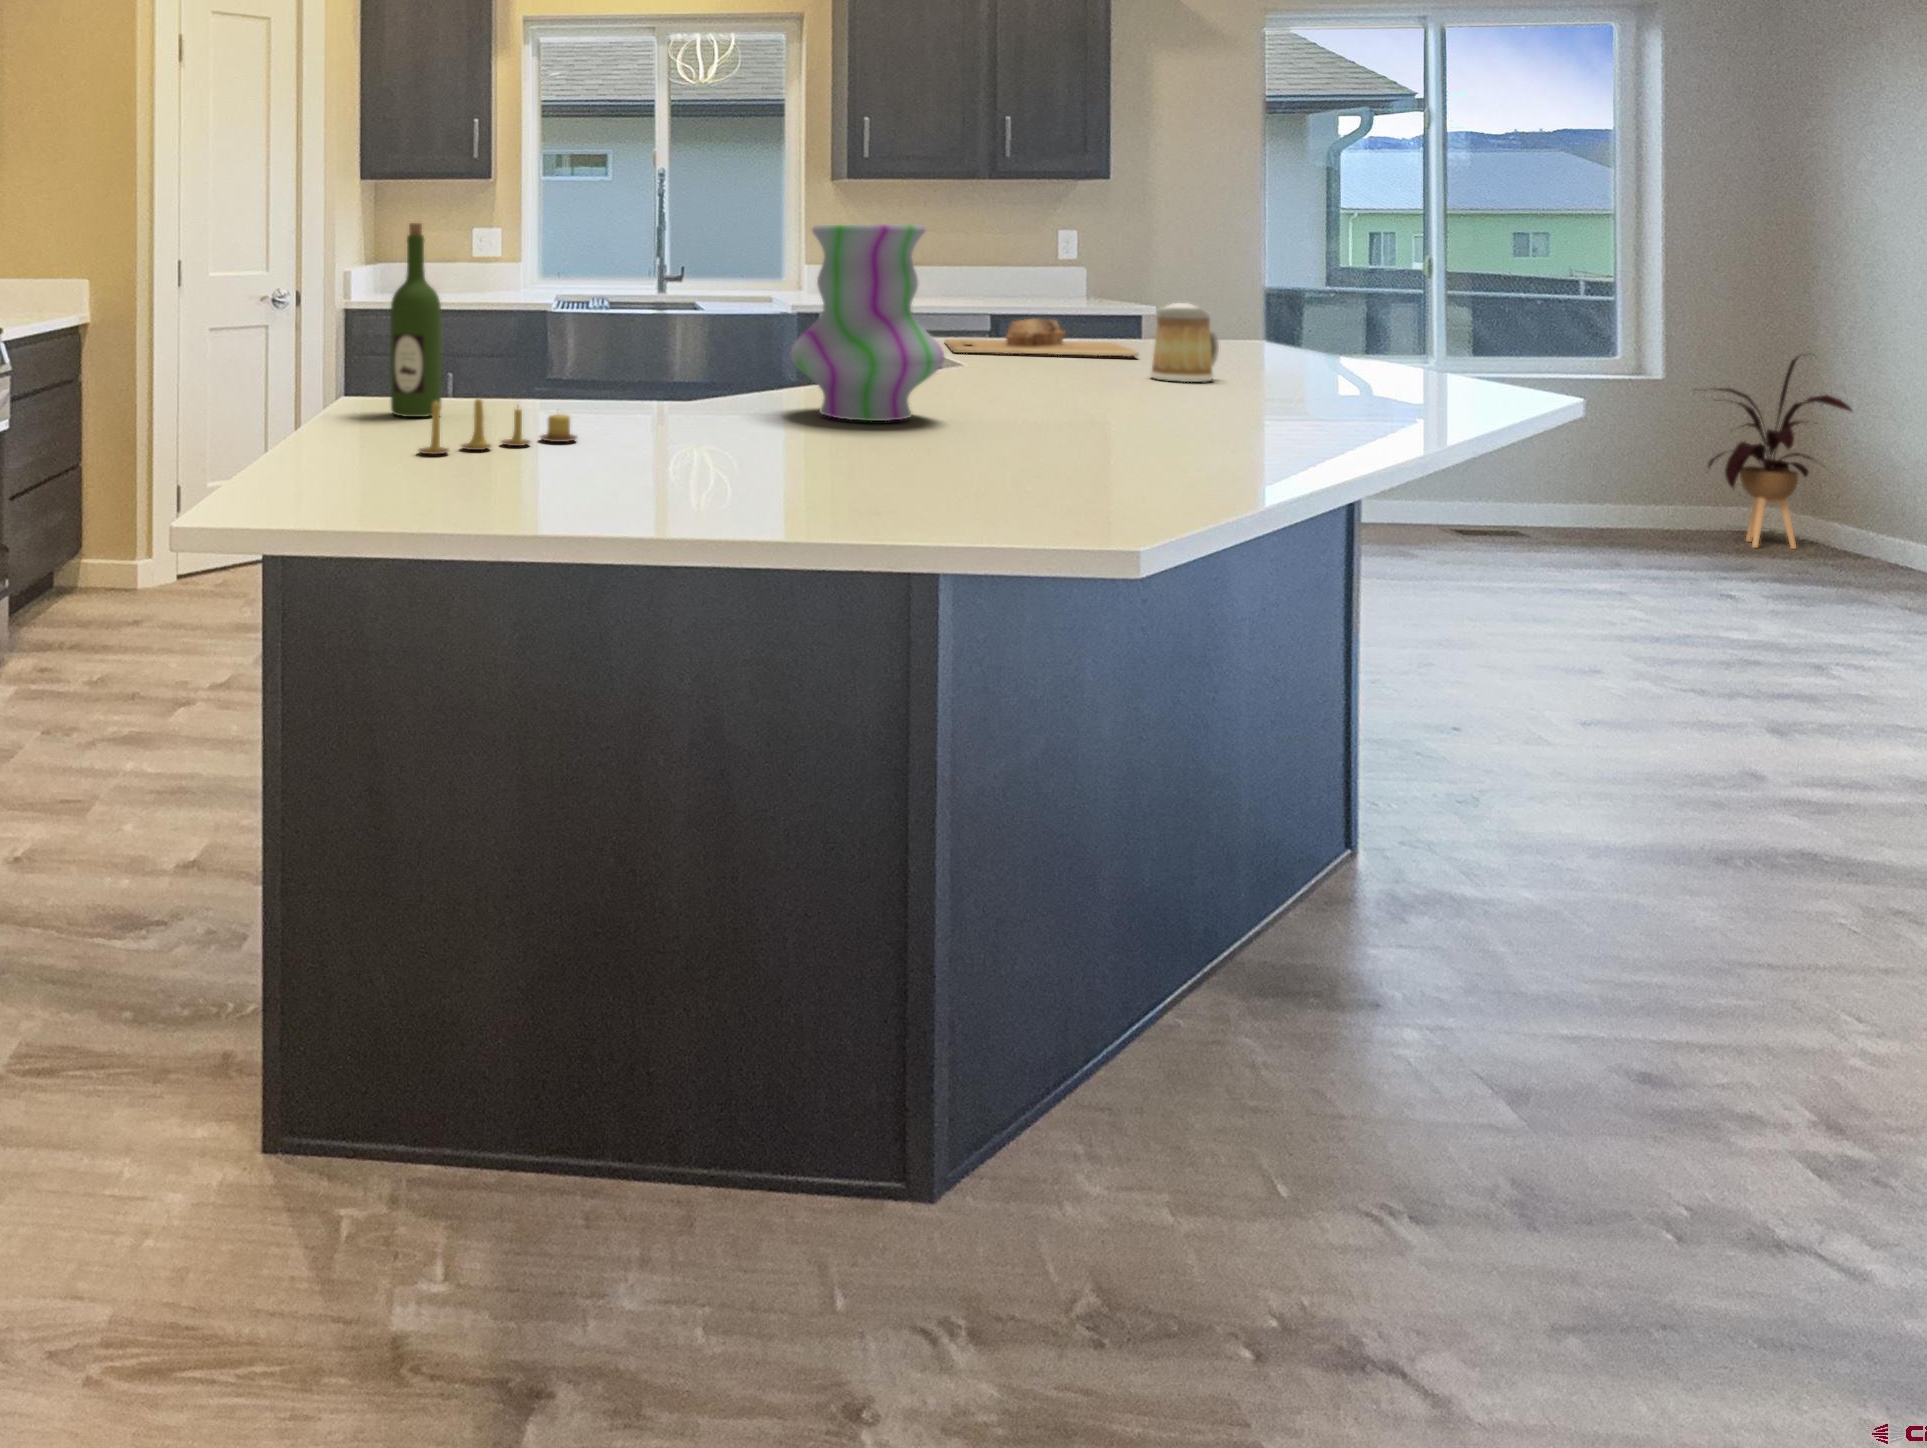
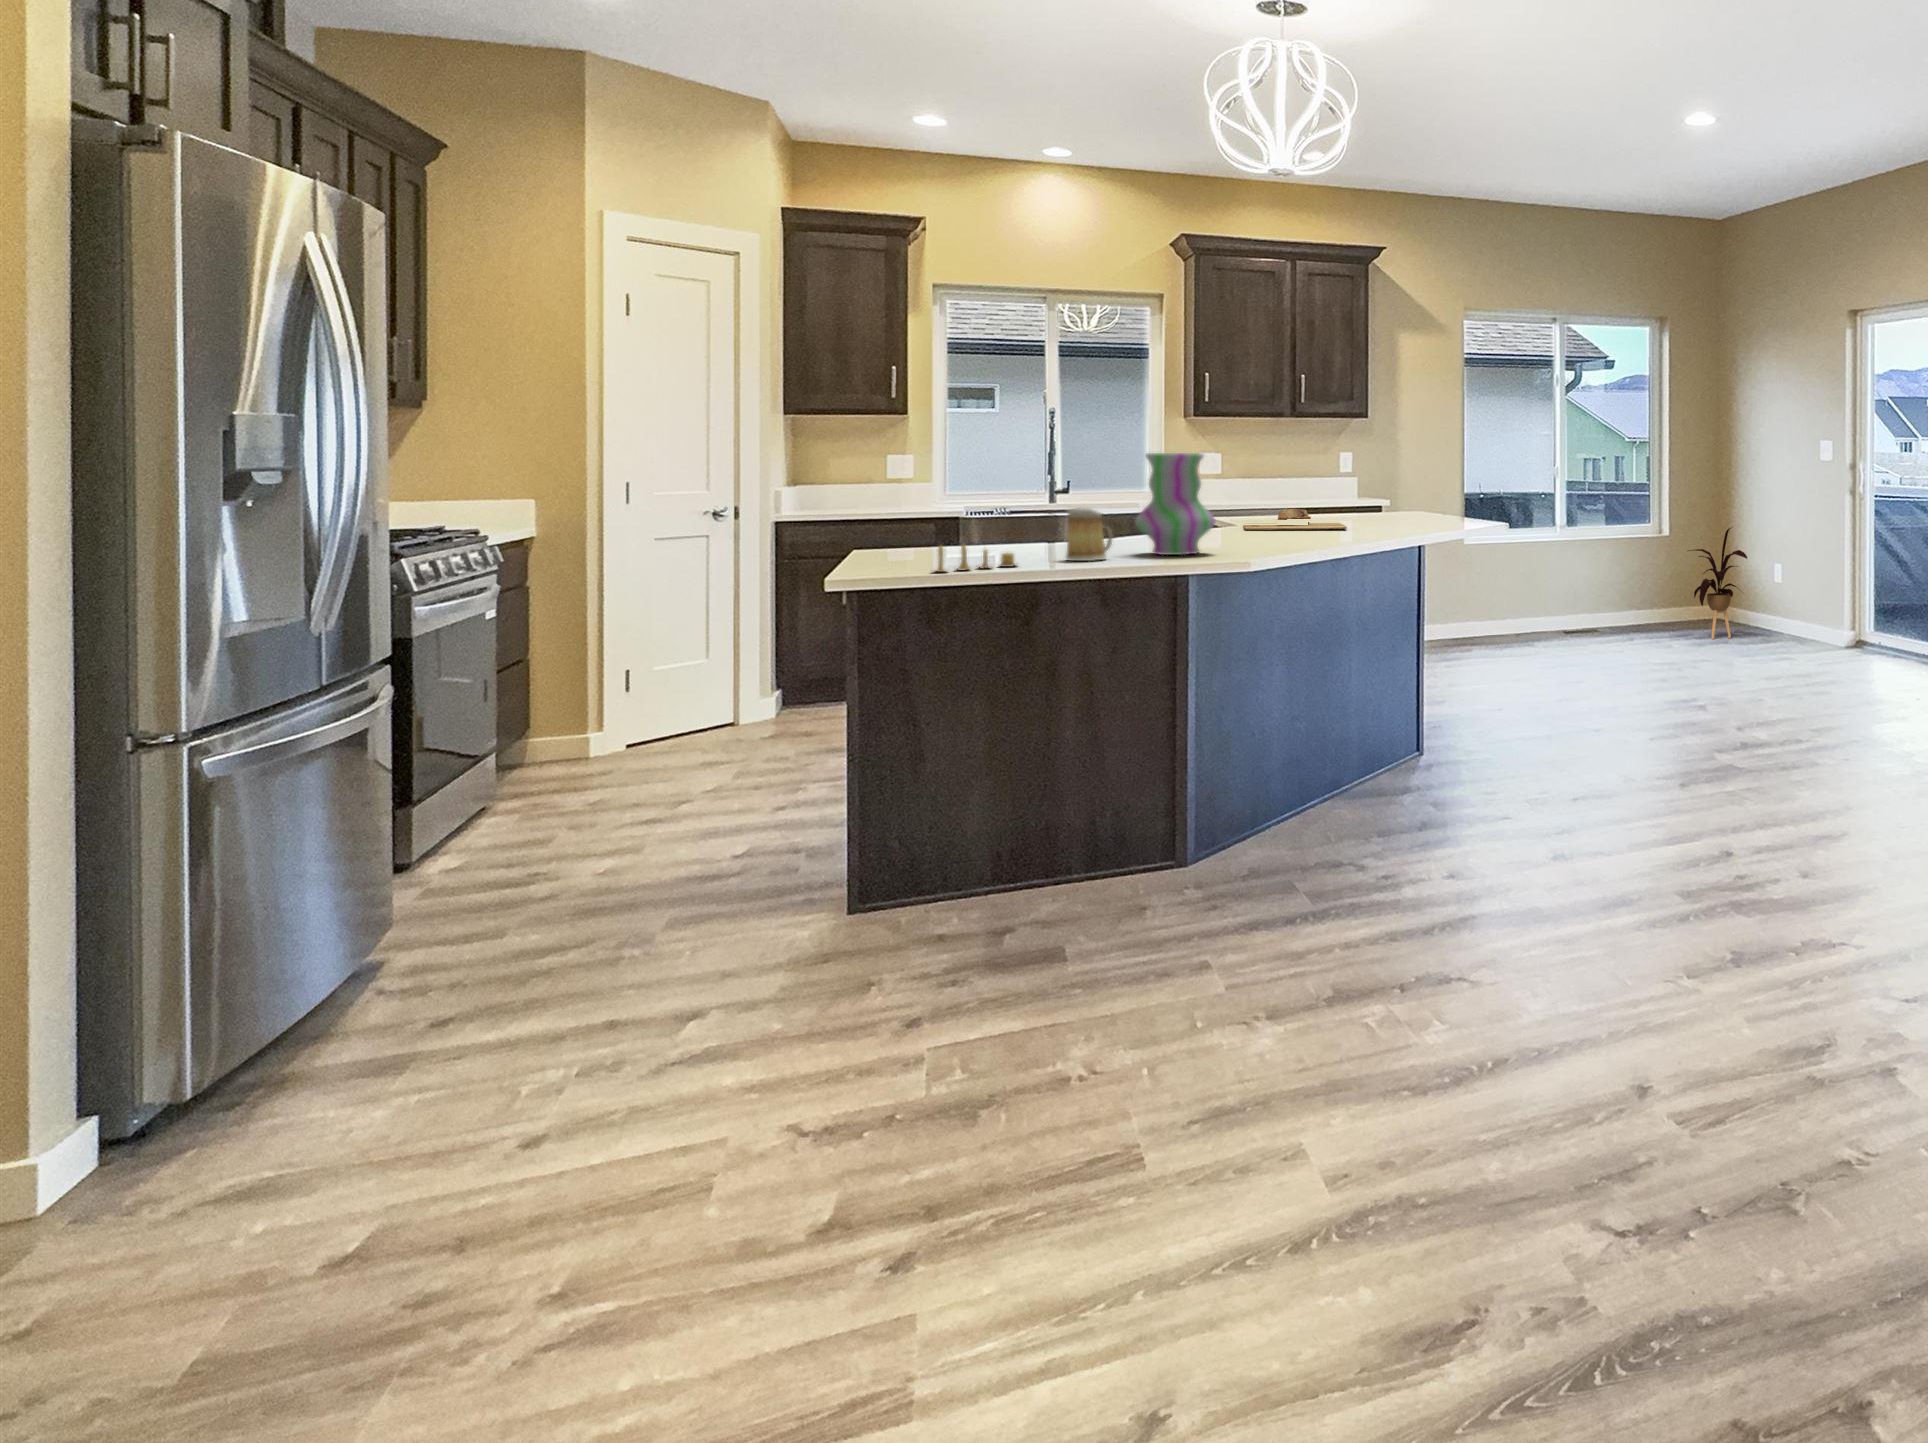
wine bottle: present [390,223,441,417] -> none [896,450,930,562]
mug: present [1150,303,1219,382] -> present [1066,507,1112,561]

